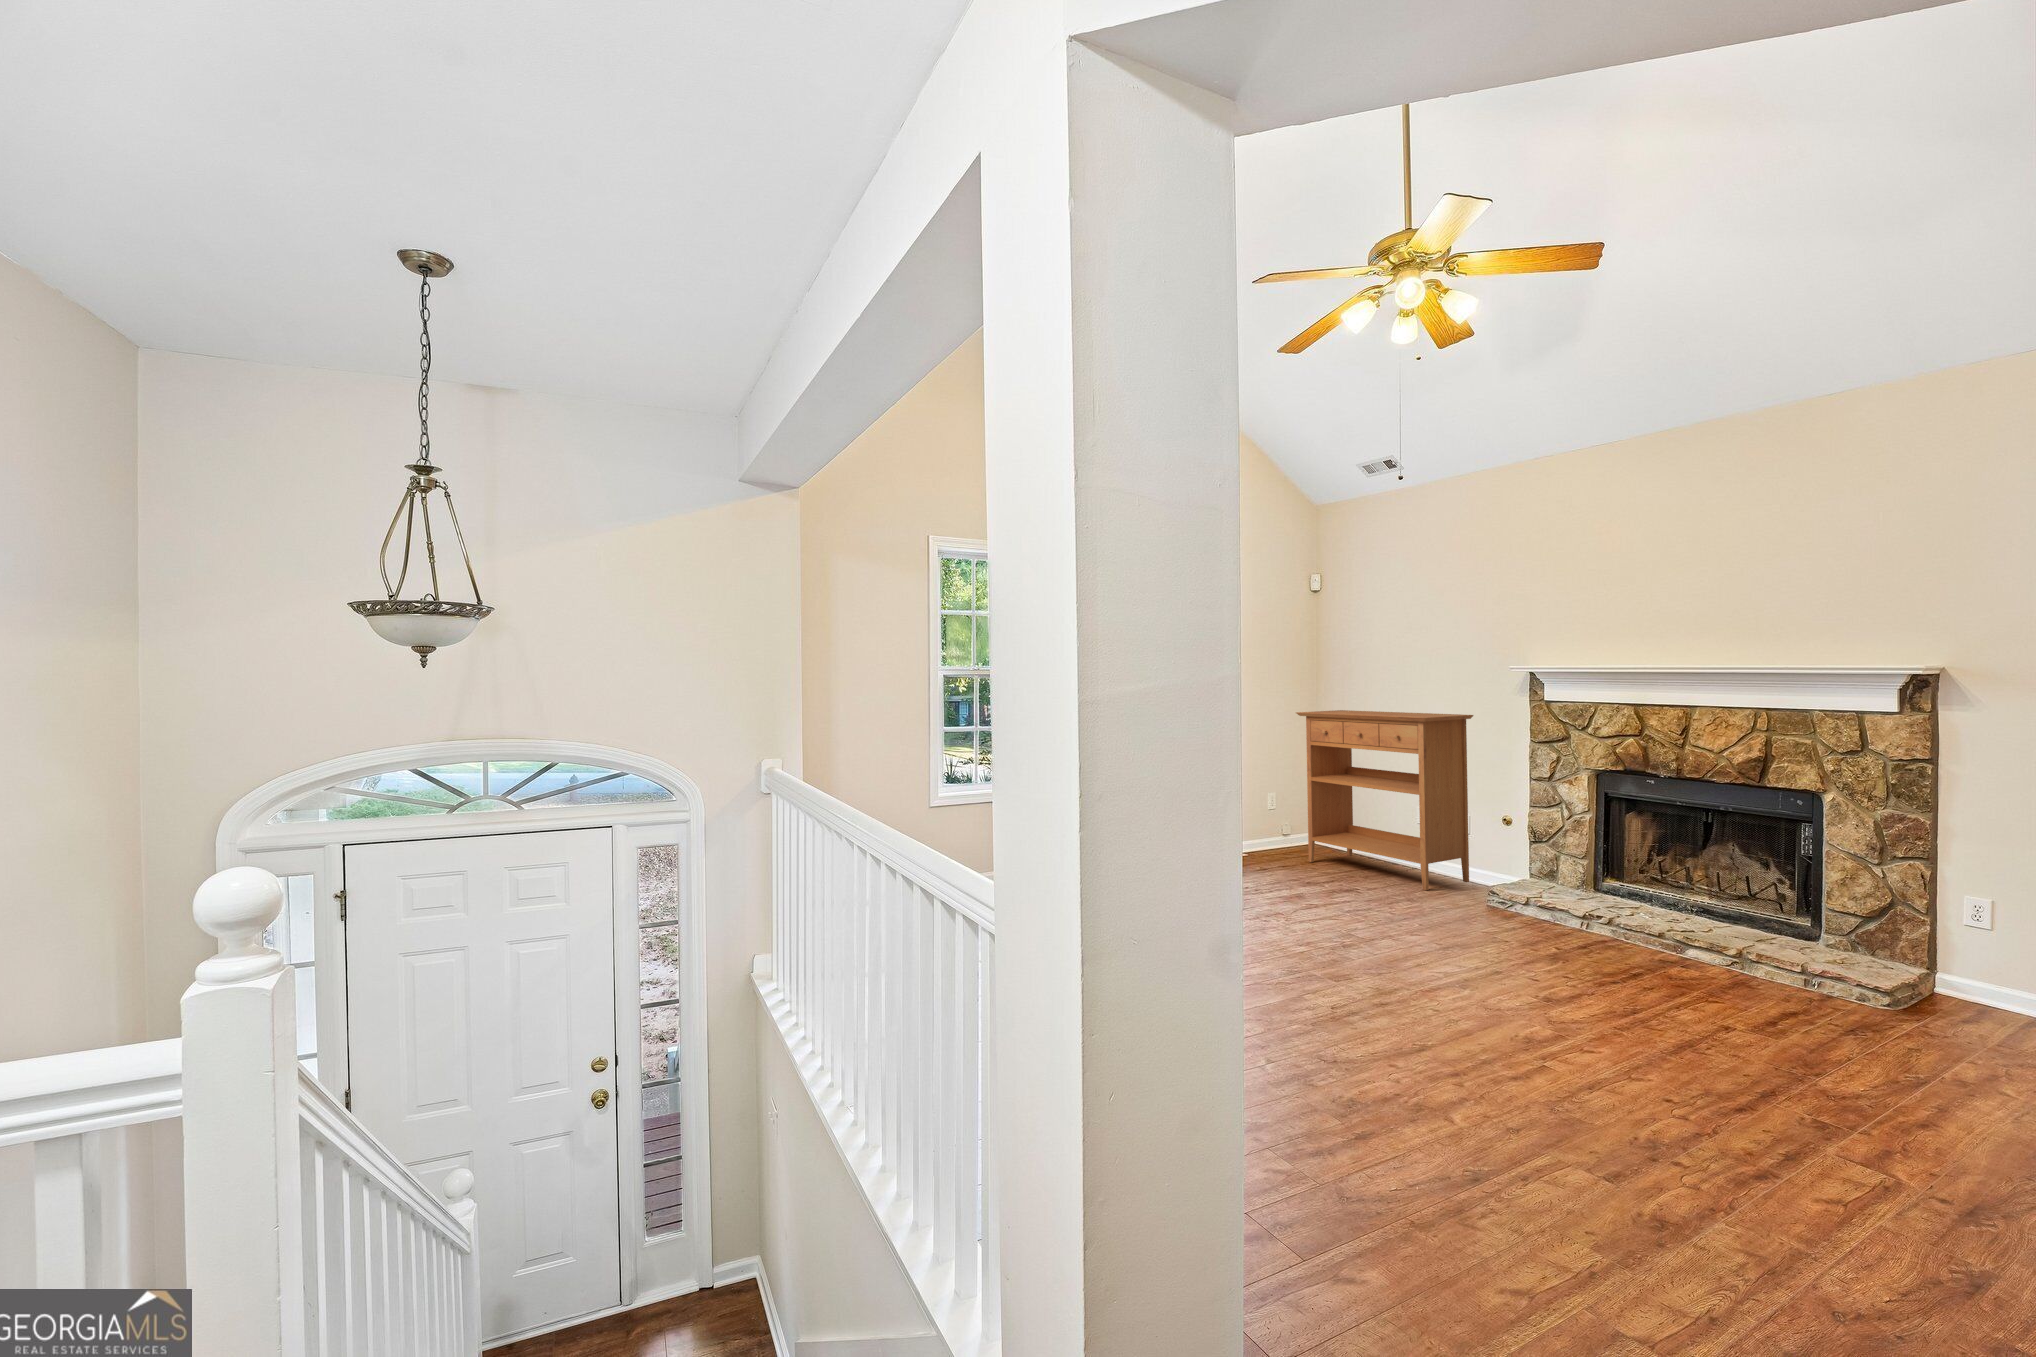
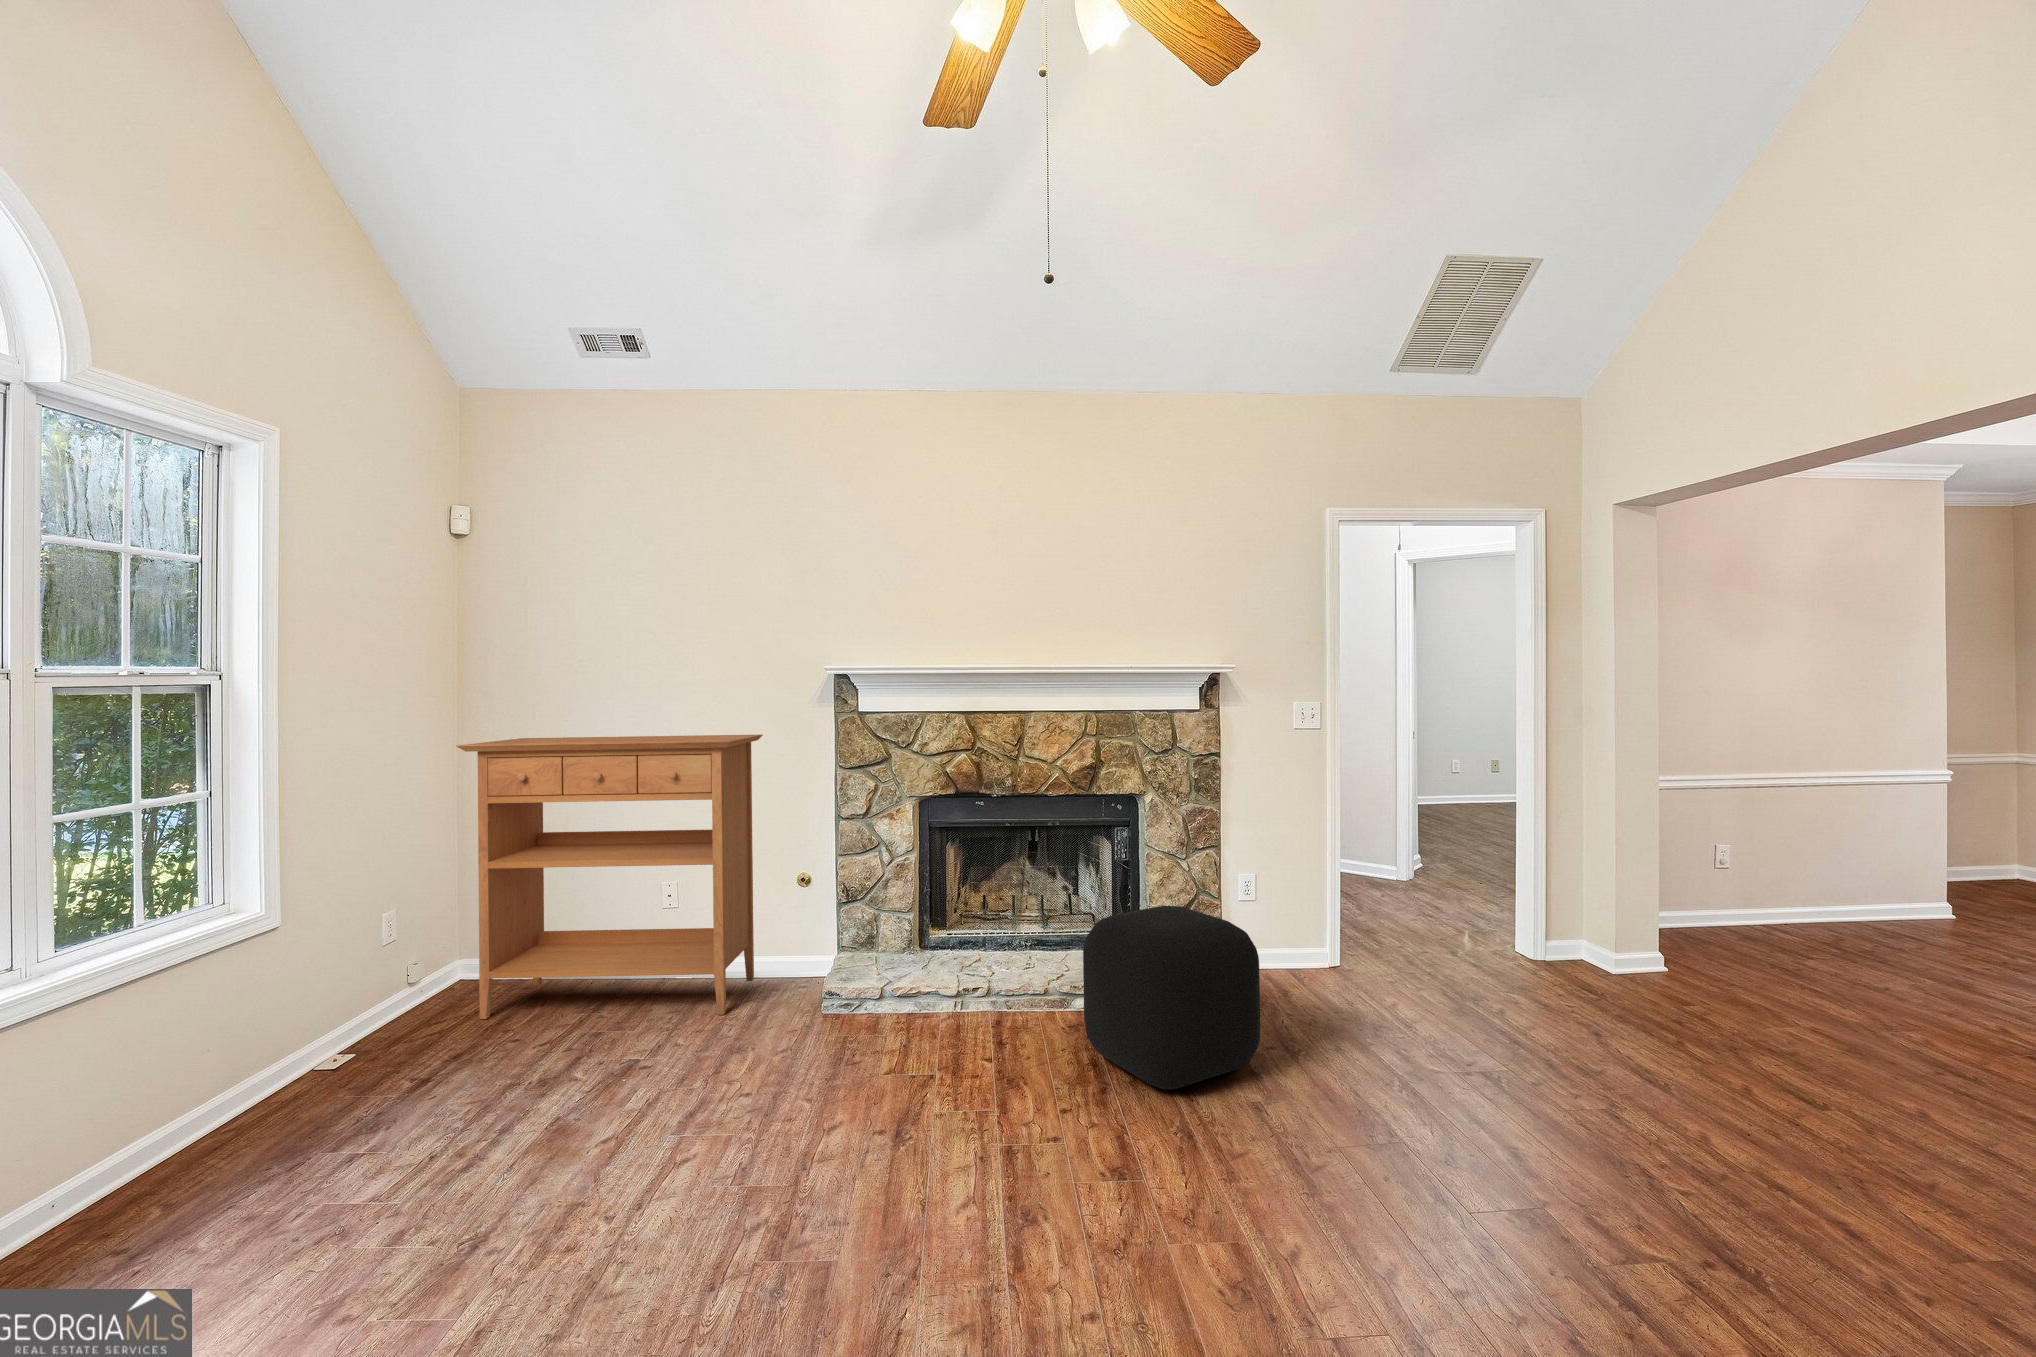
ottoman: none [1615,868,1780,1009] -> present [1083,906,1260,1090]

